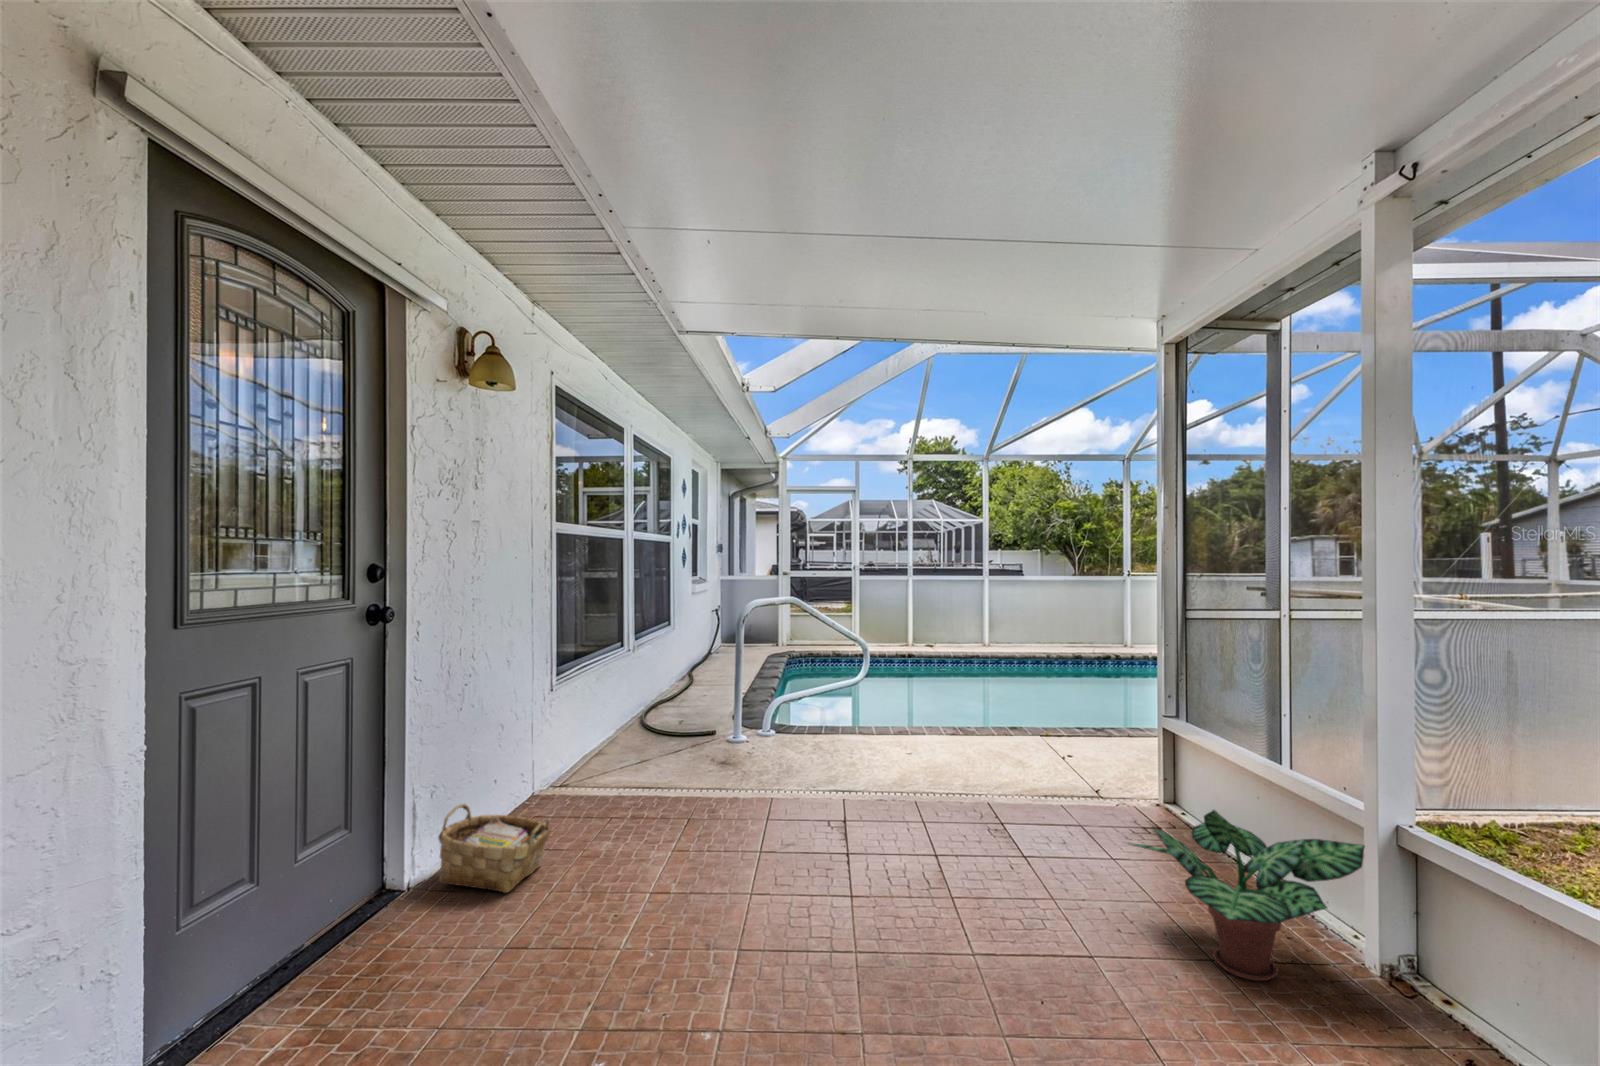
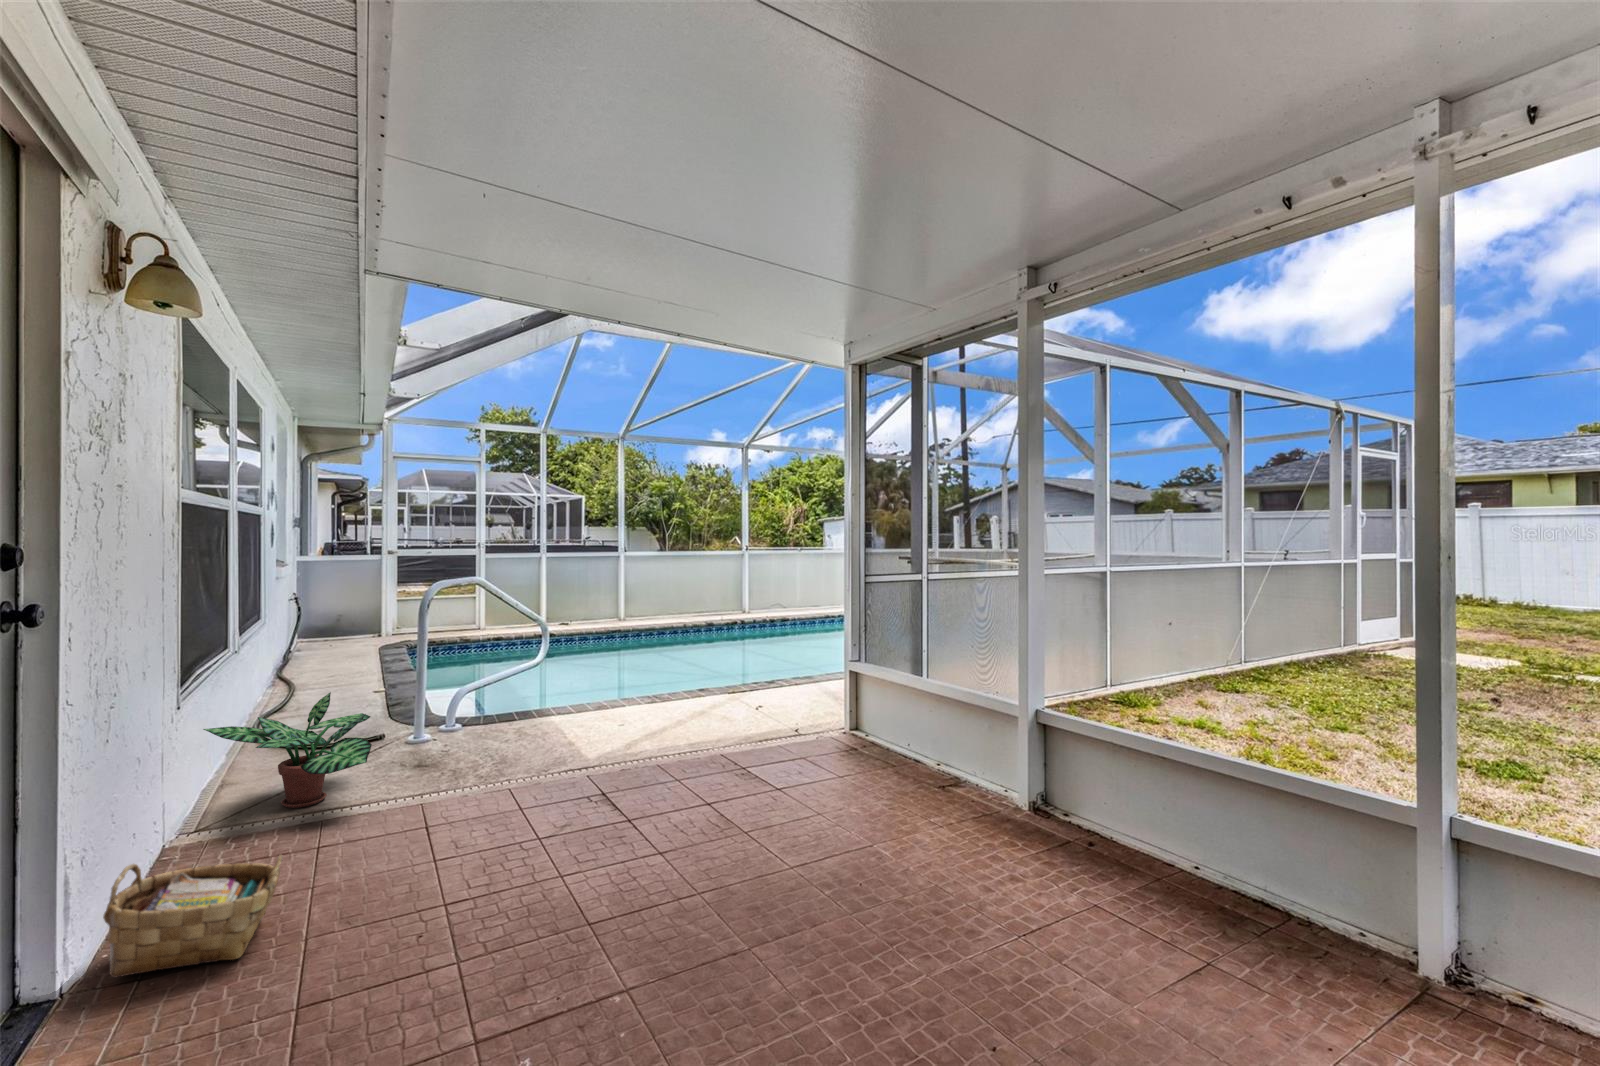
potted plant: present [1130,810,1365,981] -> present [203,692,372,808]

